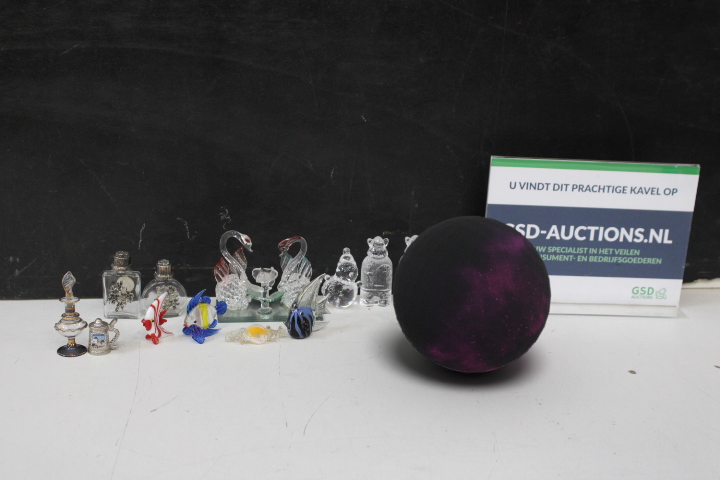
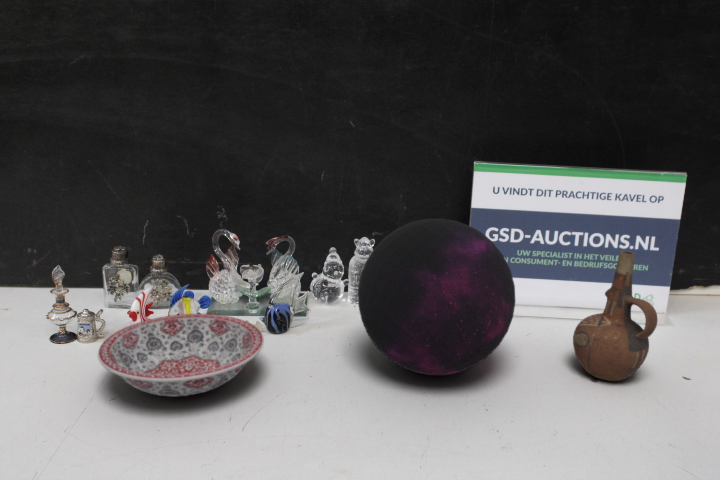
ceramic pitcher: none [602,244,686,372] -> present [573,251,658,381]
ceramic bowl: none [135,320,303,404] -> present [98,314,264,396]

